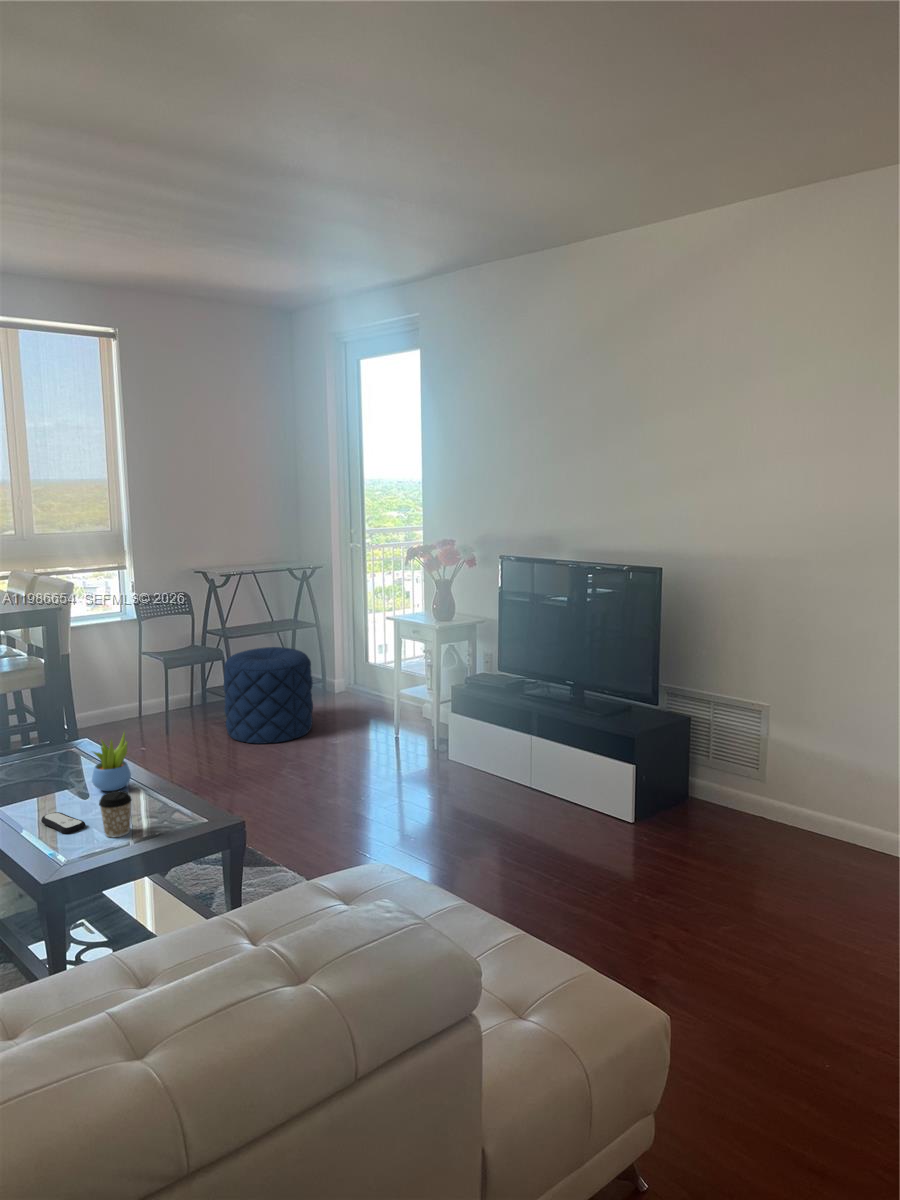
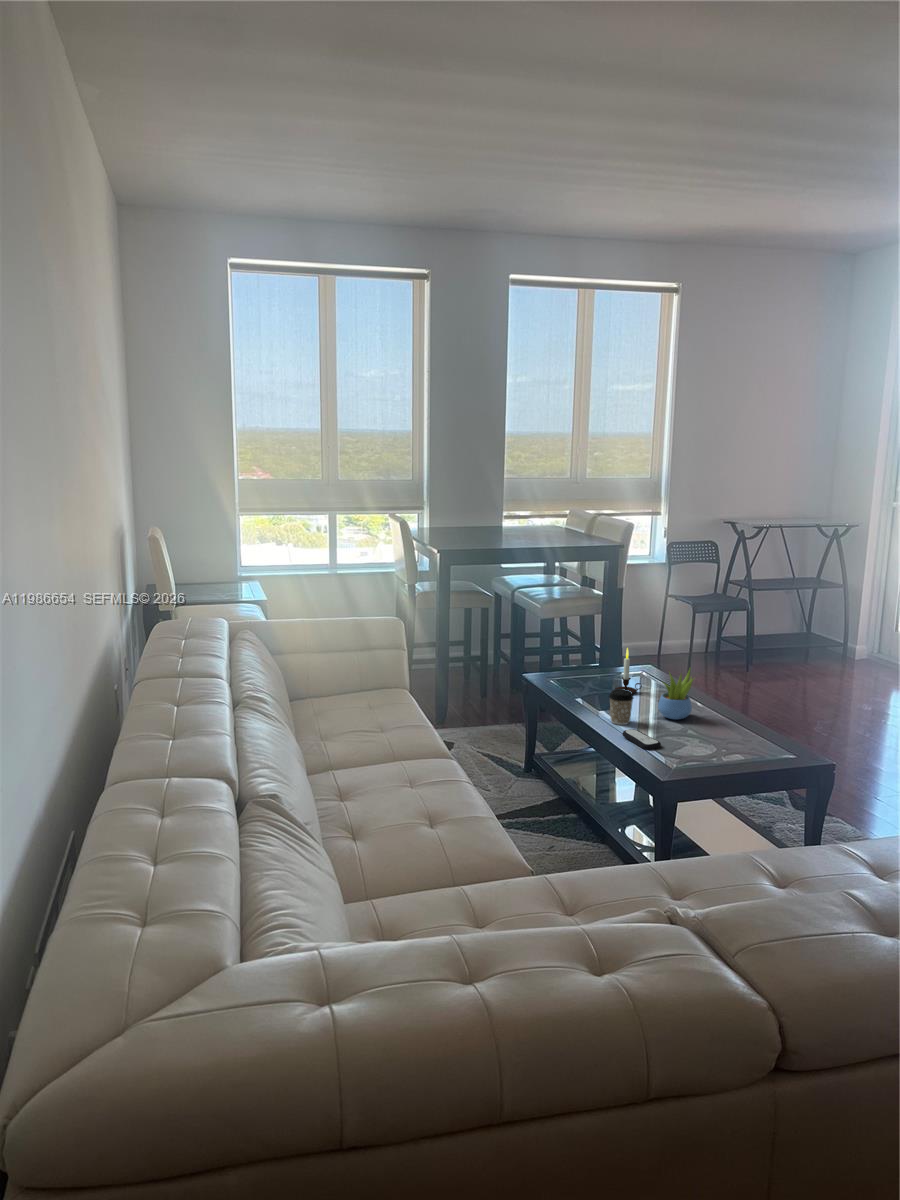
pouf: present [224,647,313,744] -> none [747,604,843,700]
candle: none [49,718,82,772] -> present [615,648,642,694]
coffee cup: present [99,791,132,837] -> present [609,689,634,725]

